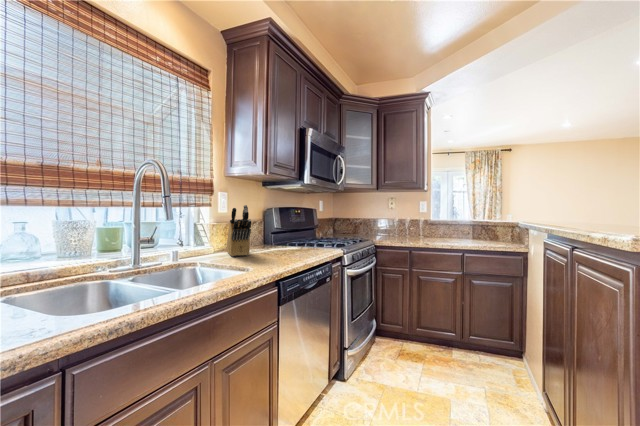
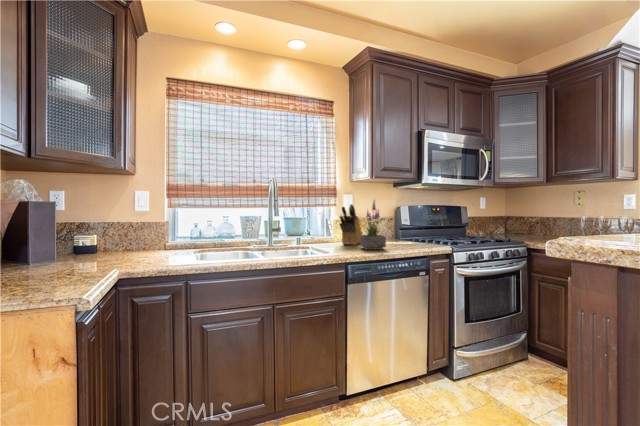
potted plant: none [264,199,299,261] -> present [360,200,386,250]

